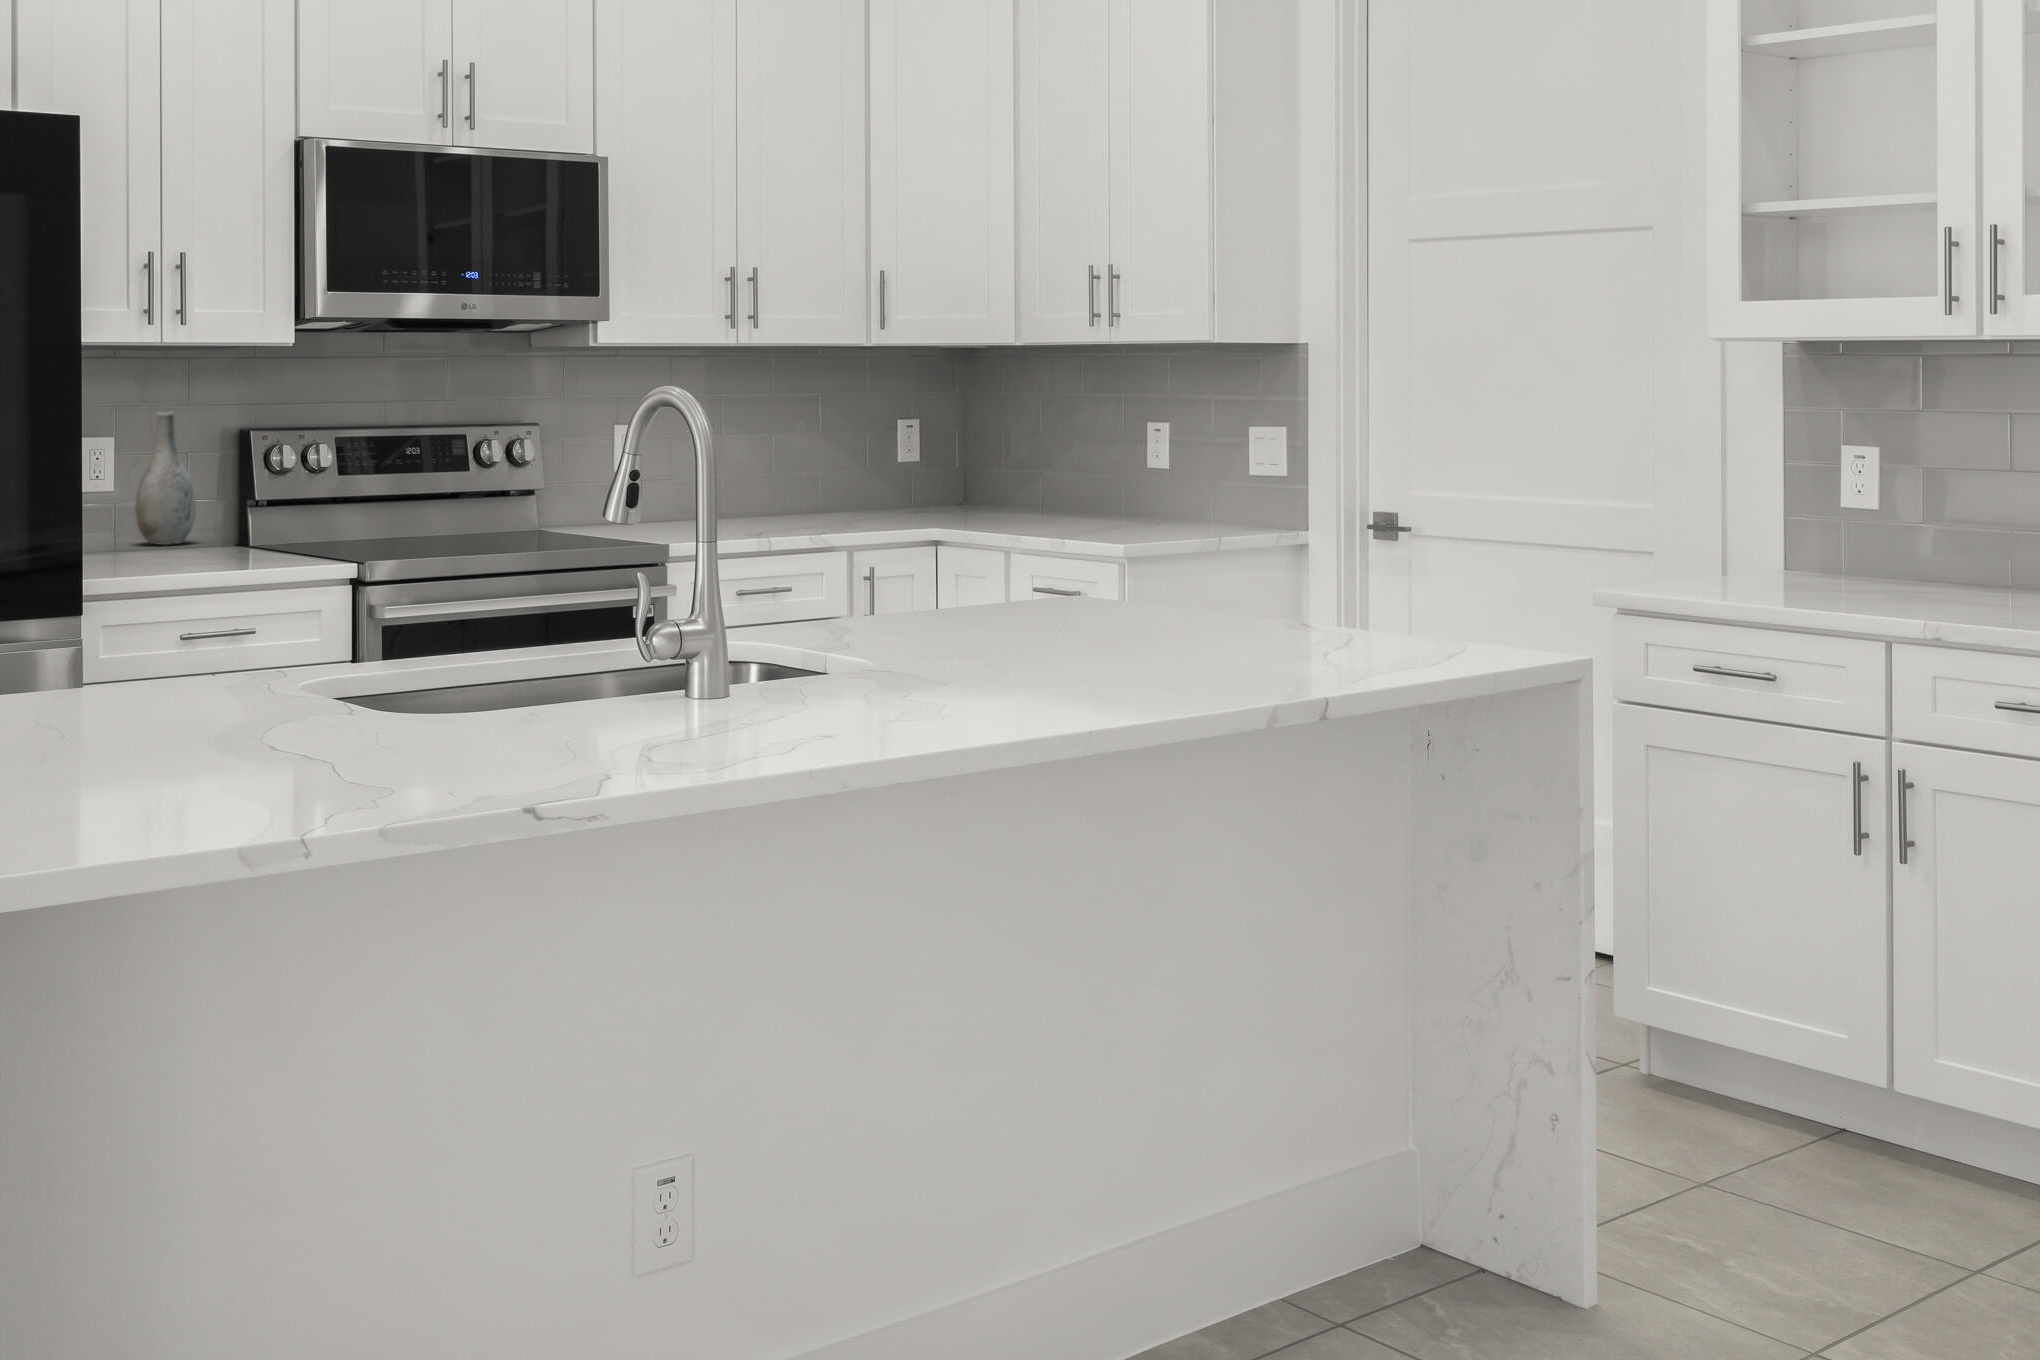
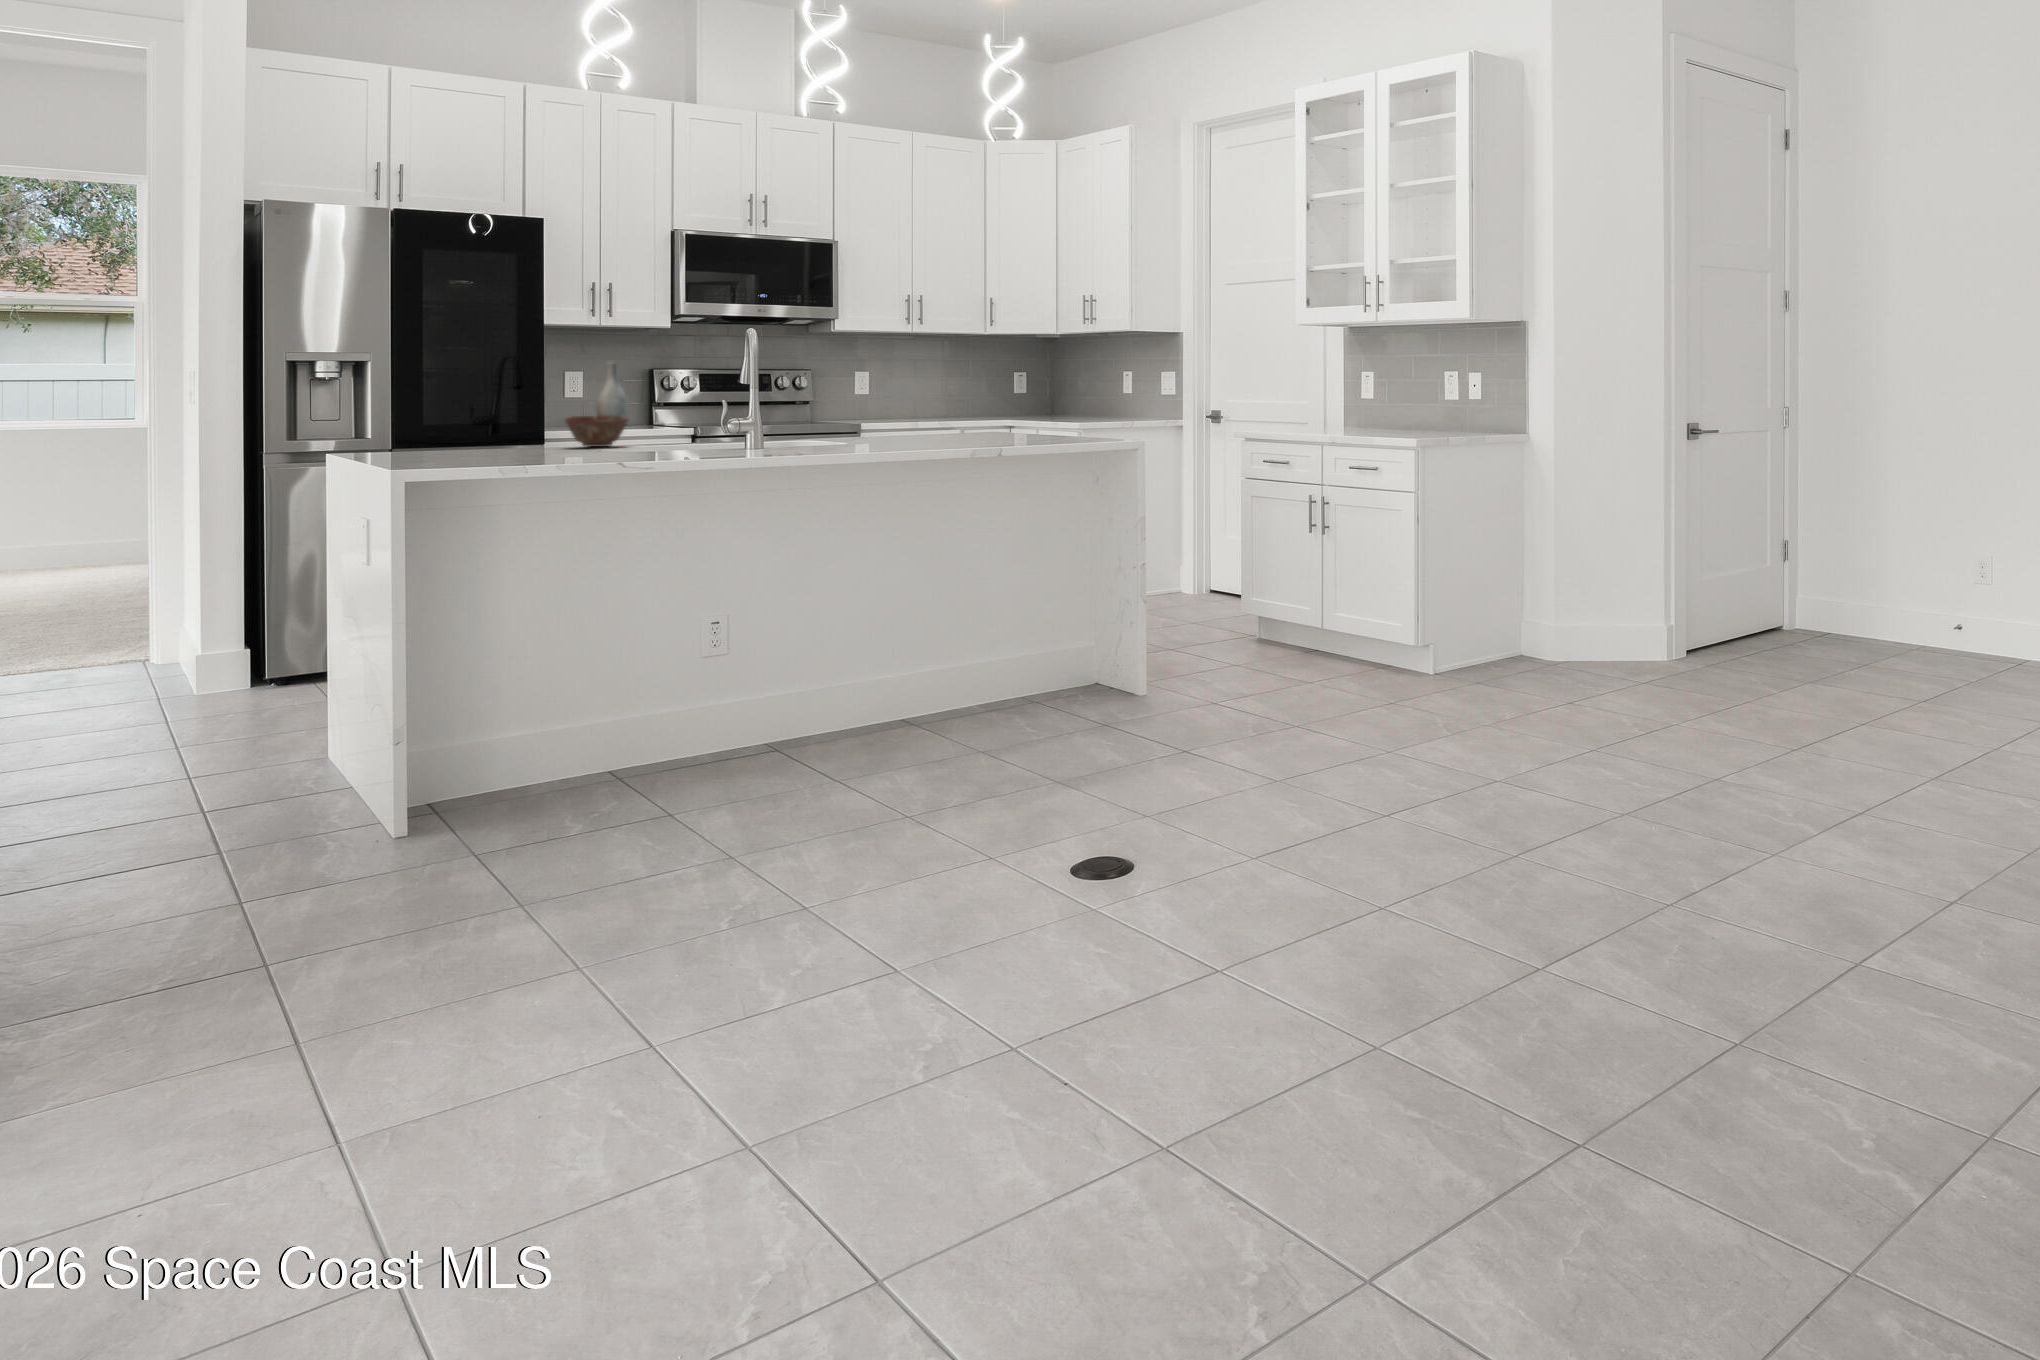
ceramic bowl: none [205,611,352,698] -> present [565,416,629,447]

